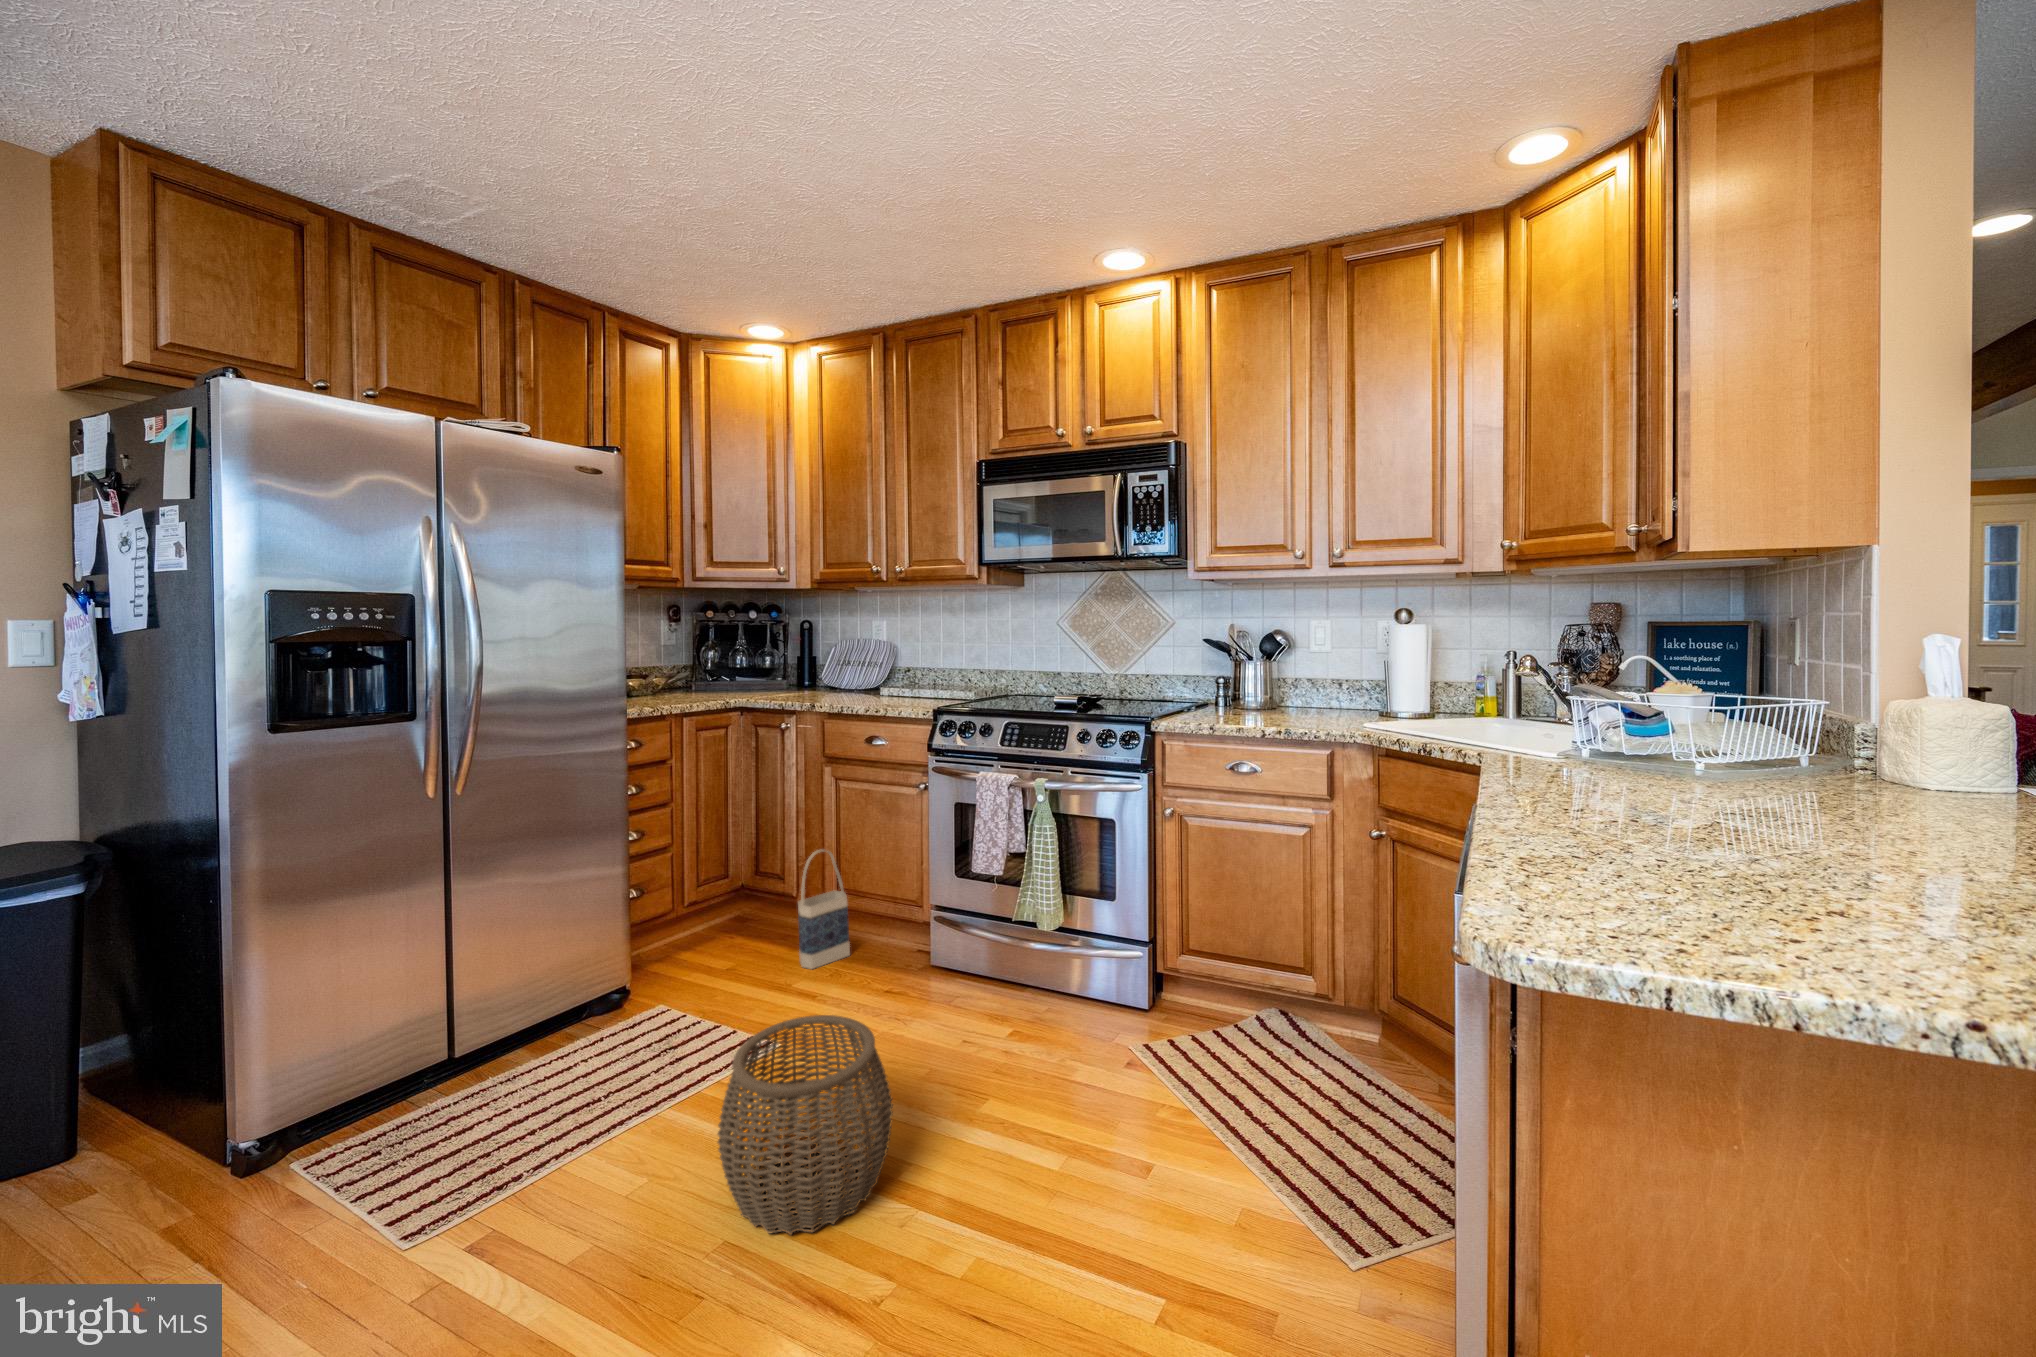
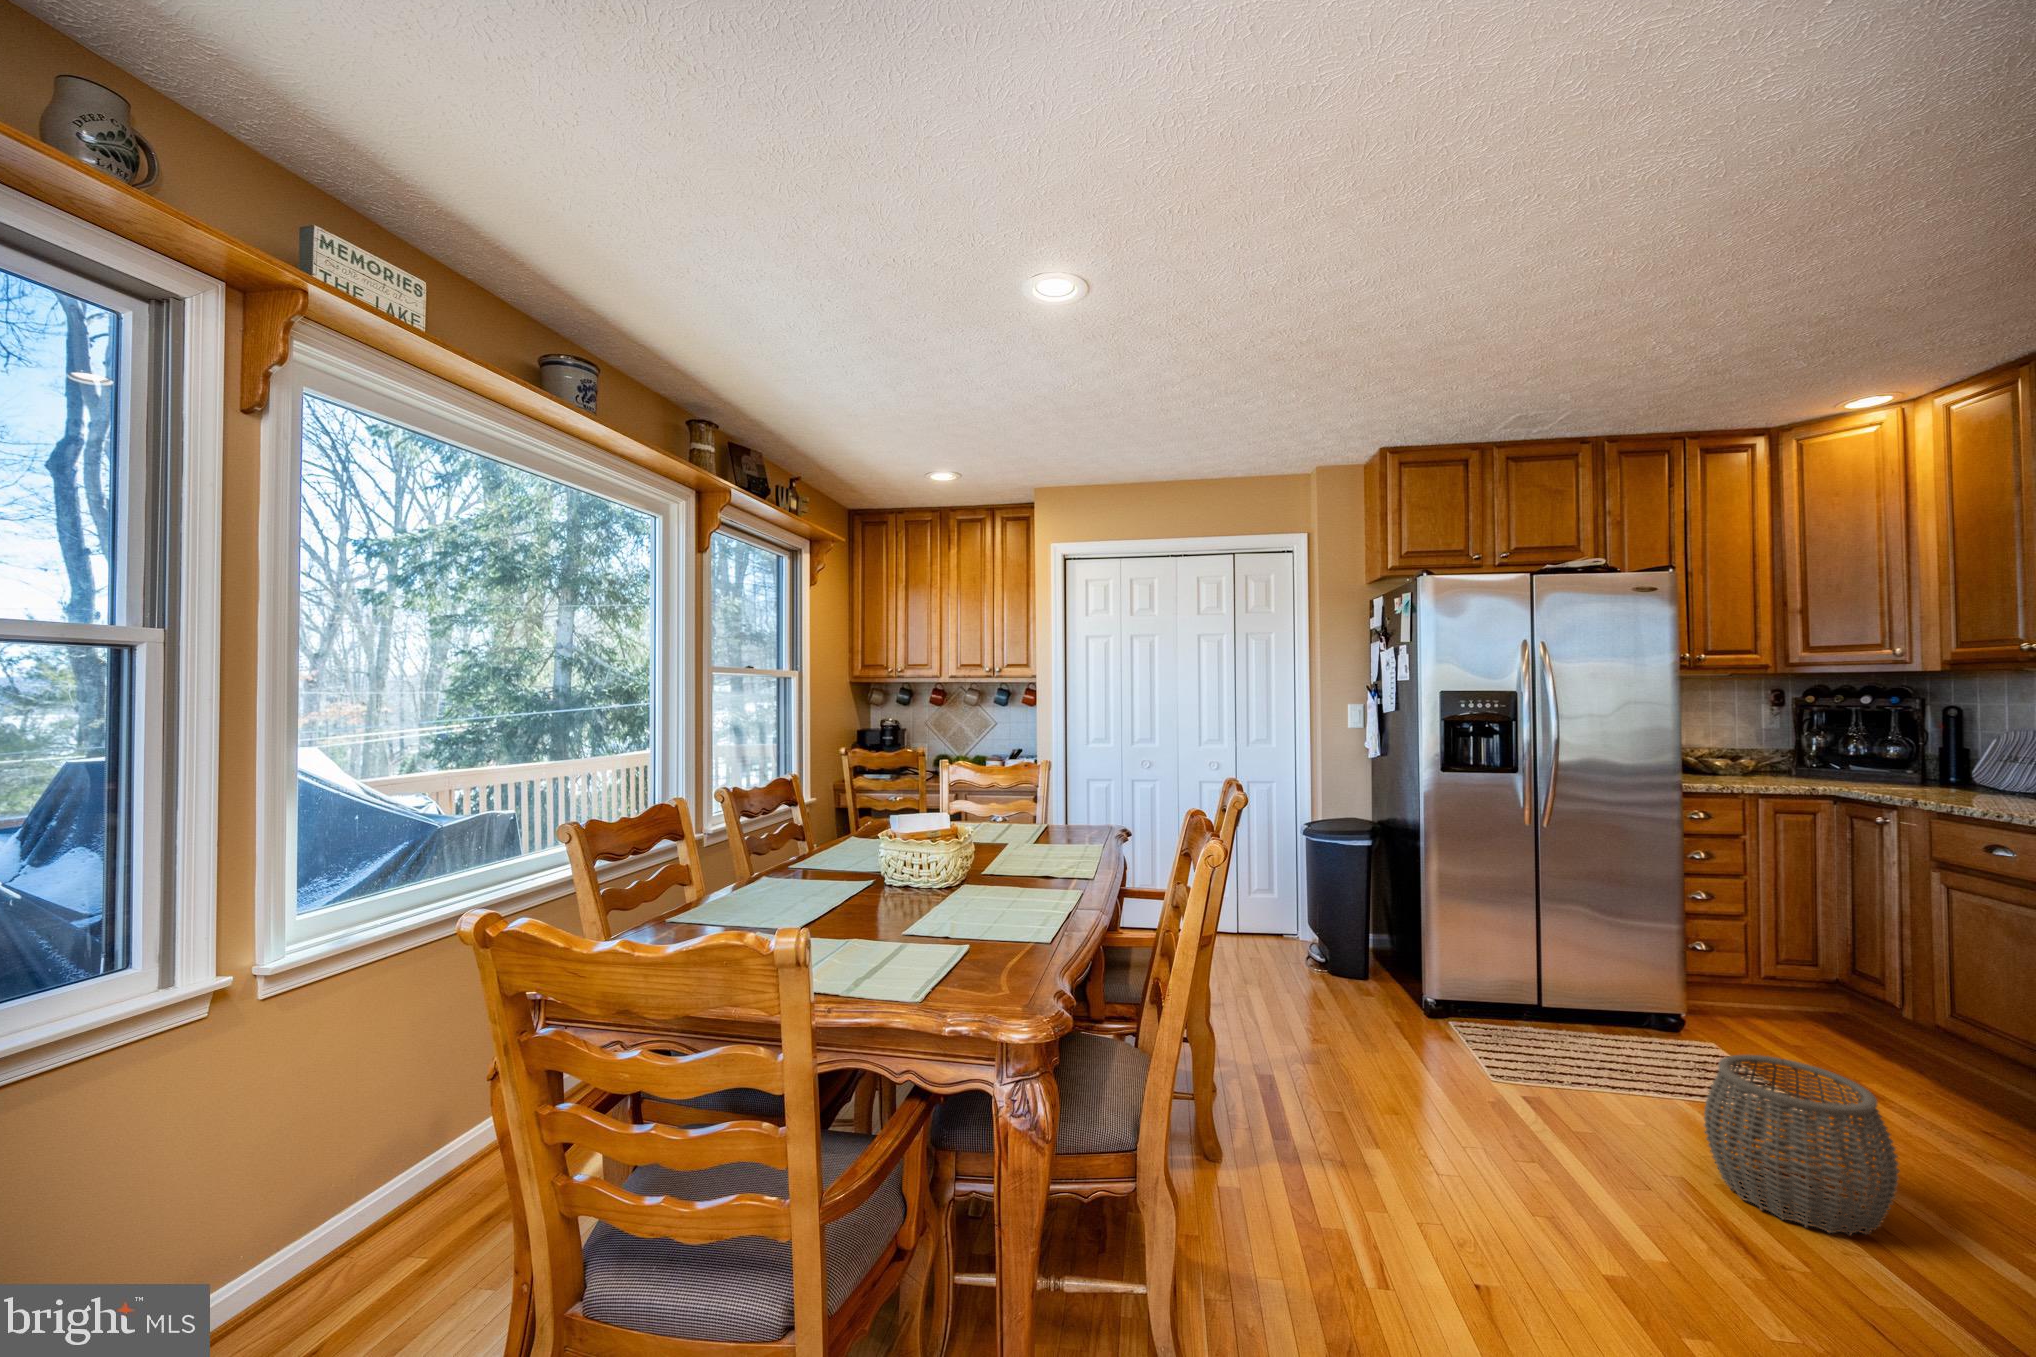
bag: present [798,849,850,969] -> none [1886,961,1970,1098]

